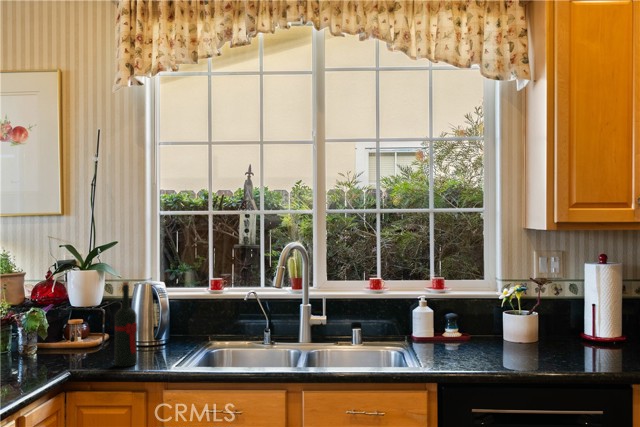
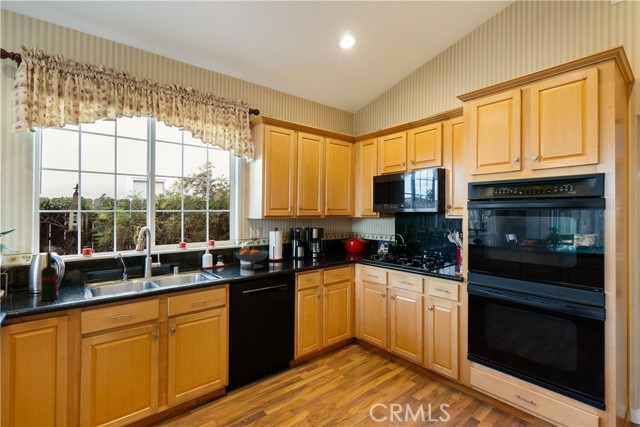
fruit bowl: none [477,298,564,358] -> present [236,247,268,269]

